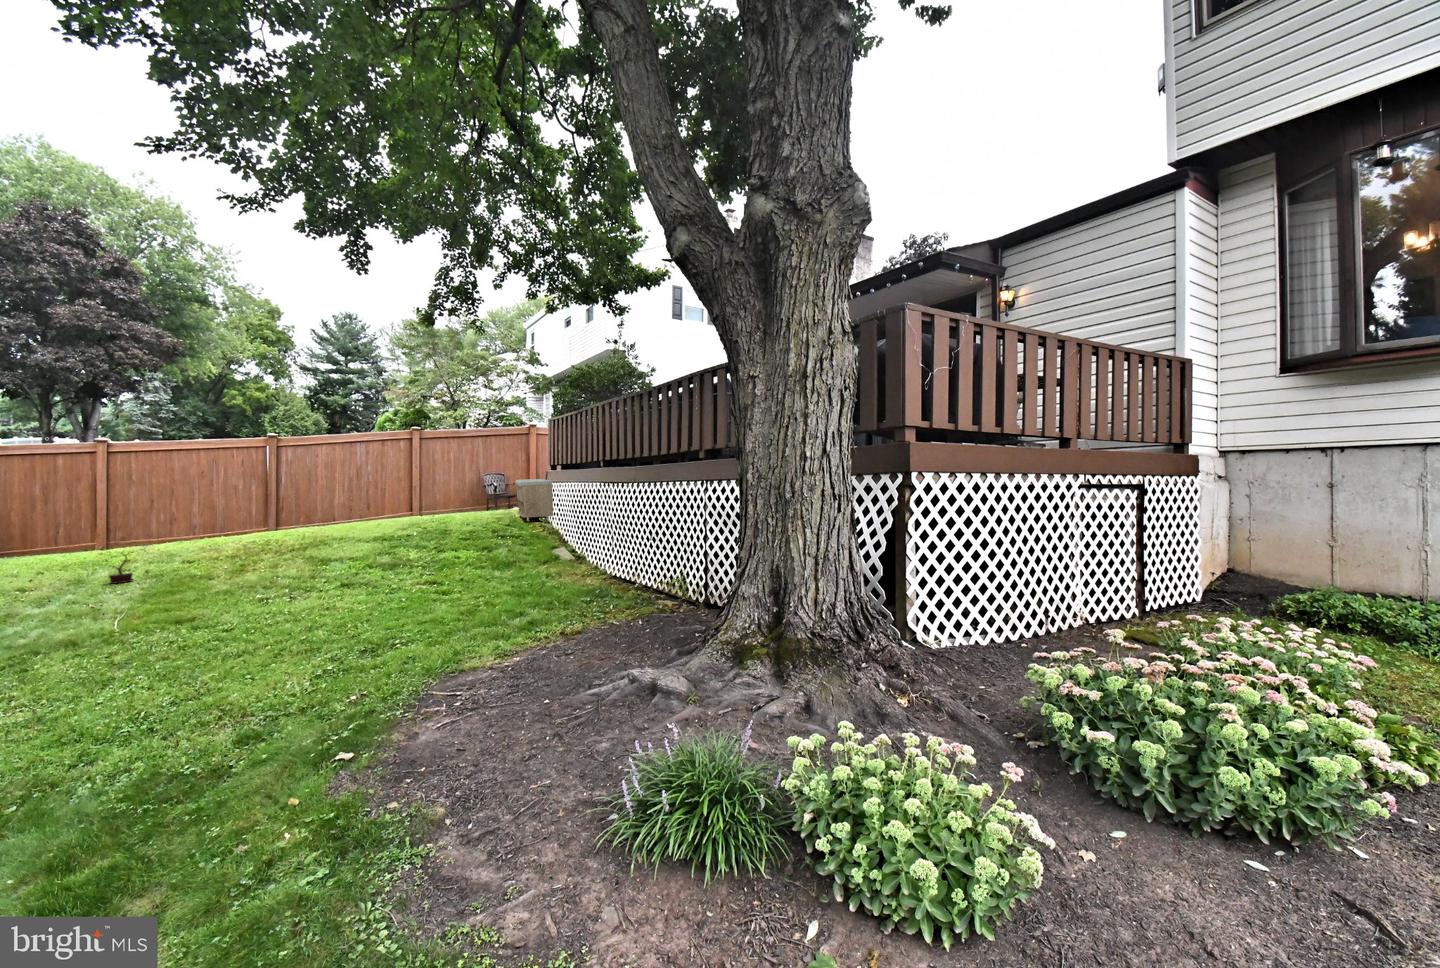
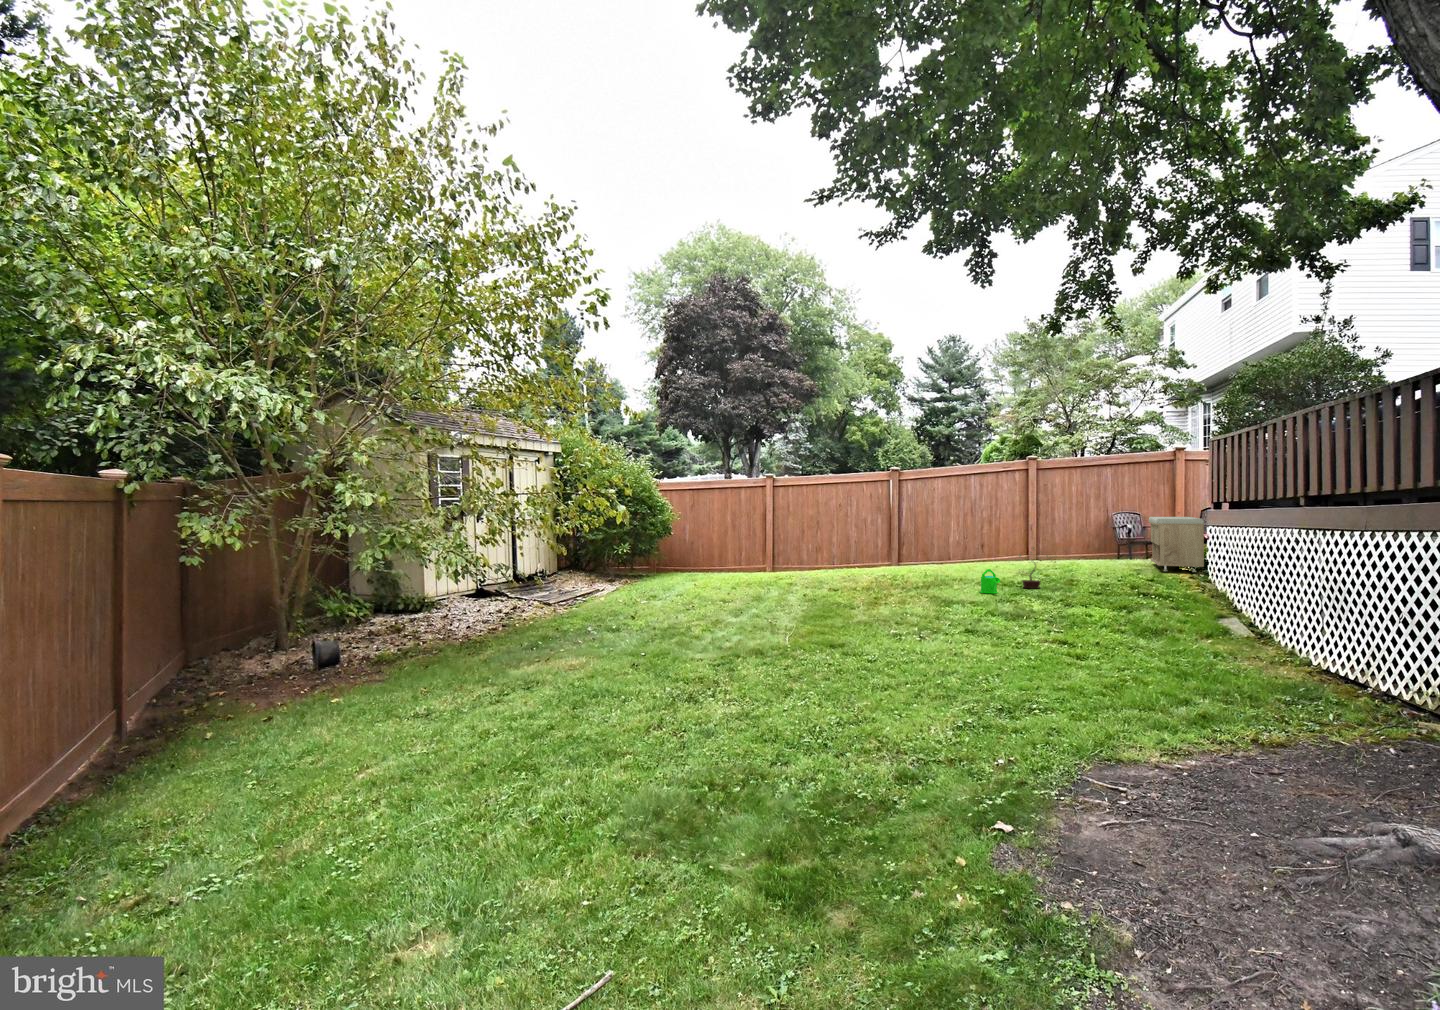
watering can: none [374,536,394,558] -> present [980,569,1000,594]
potted plant: present [101,538,143,584] -> present [1019,548,1050,588]

